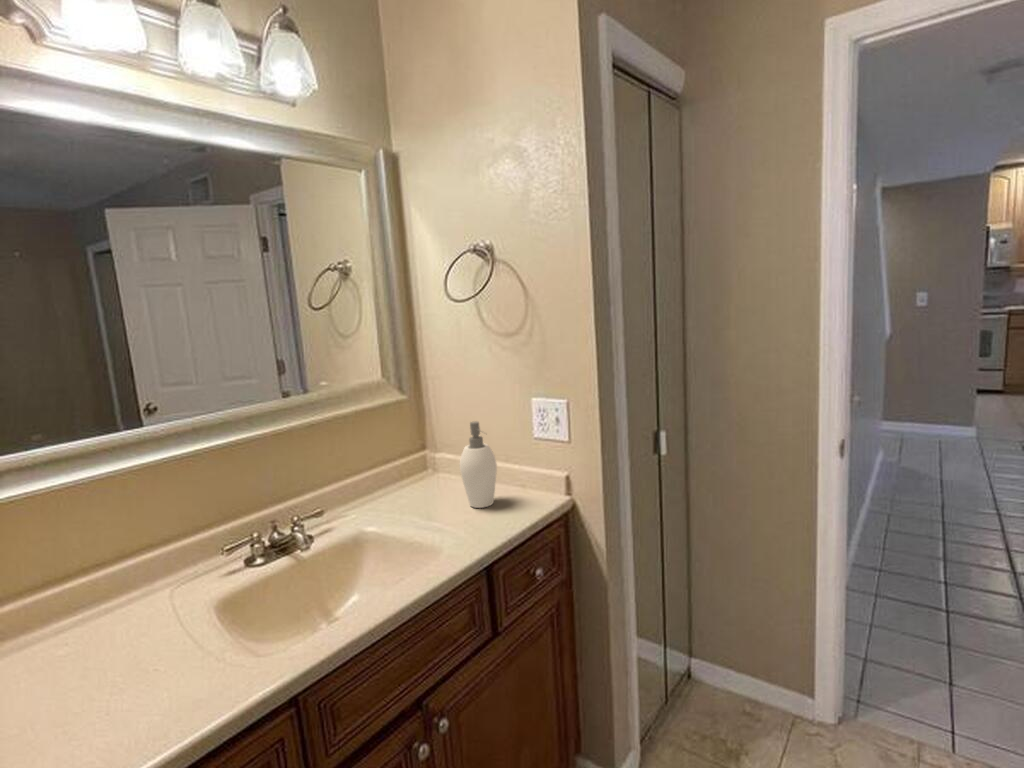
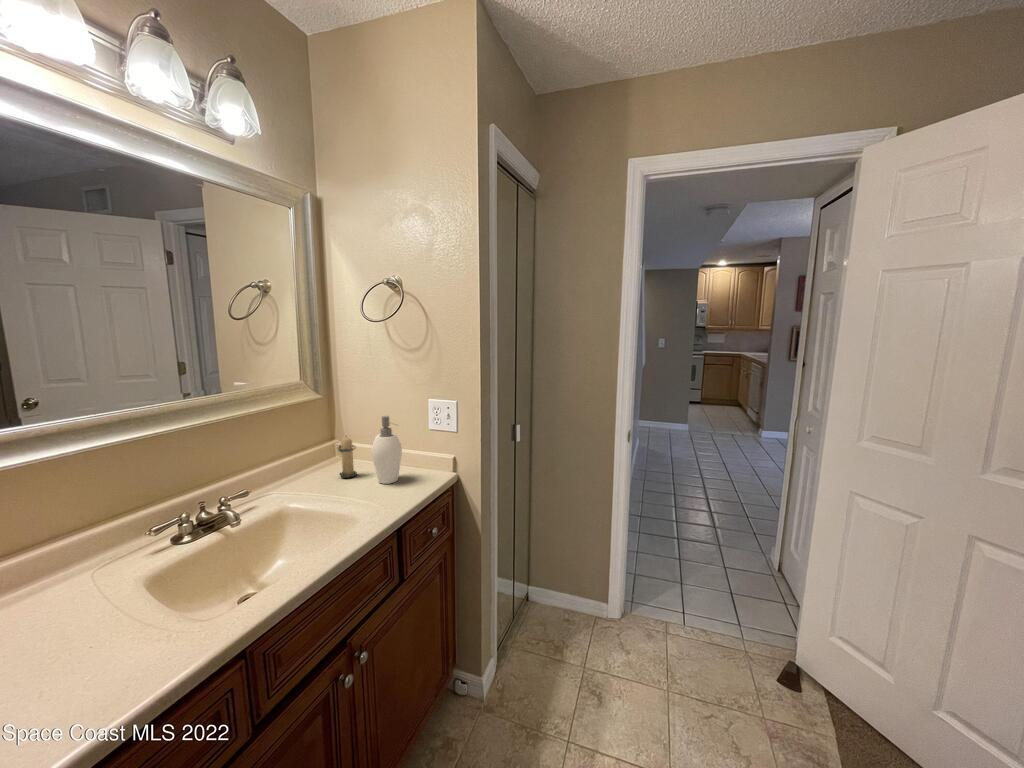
candle: none [421,444,450,499] -> present [338,436,357,478]

